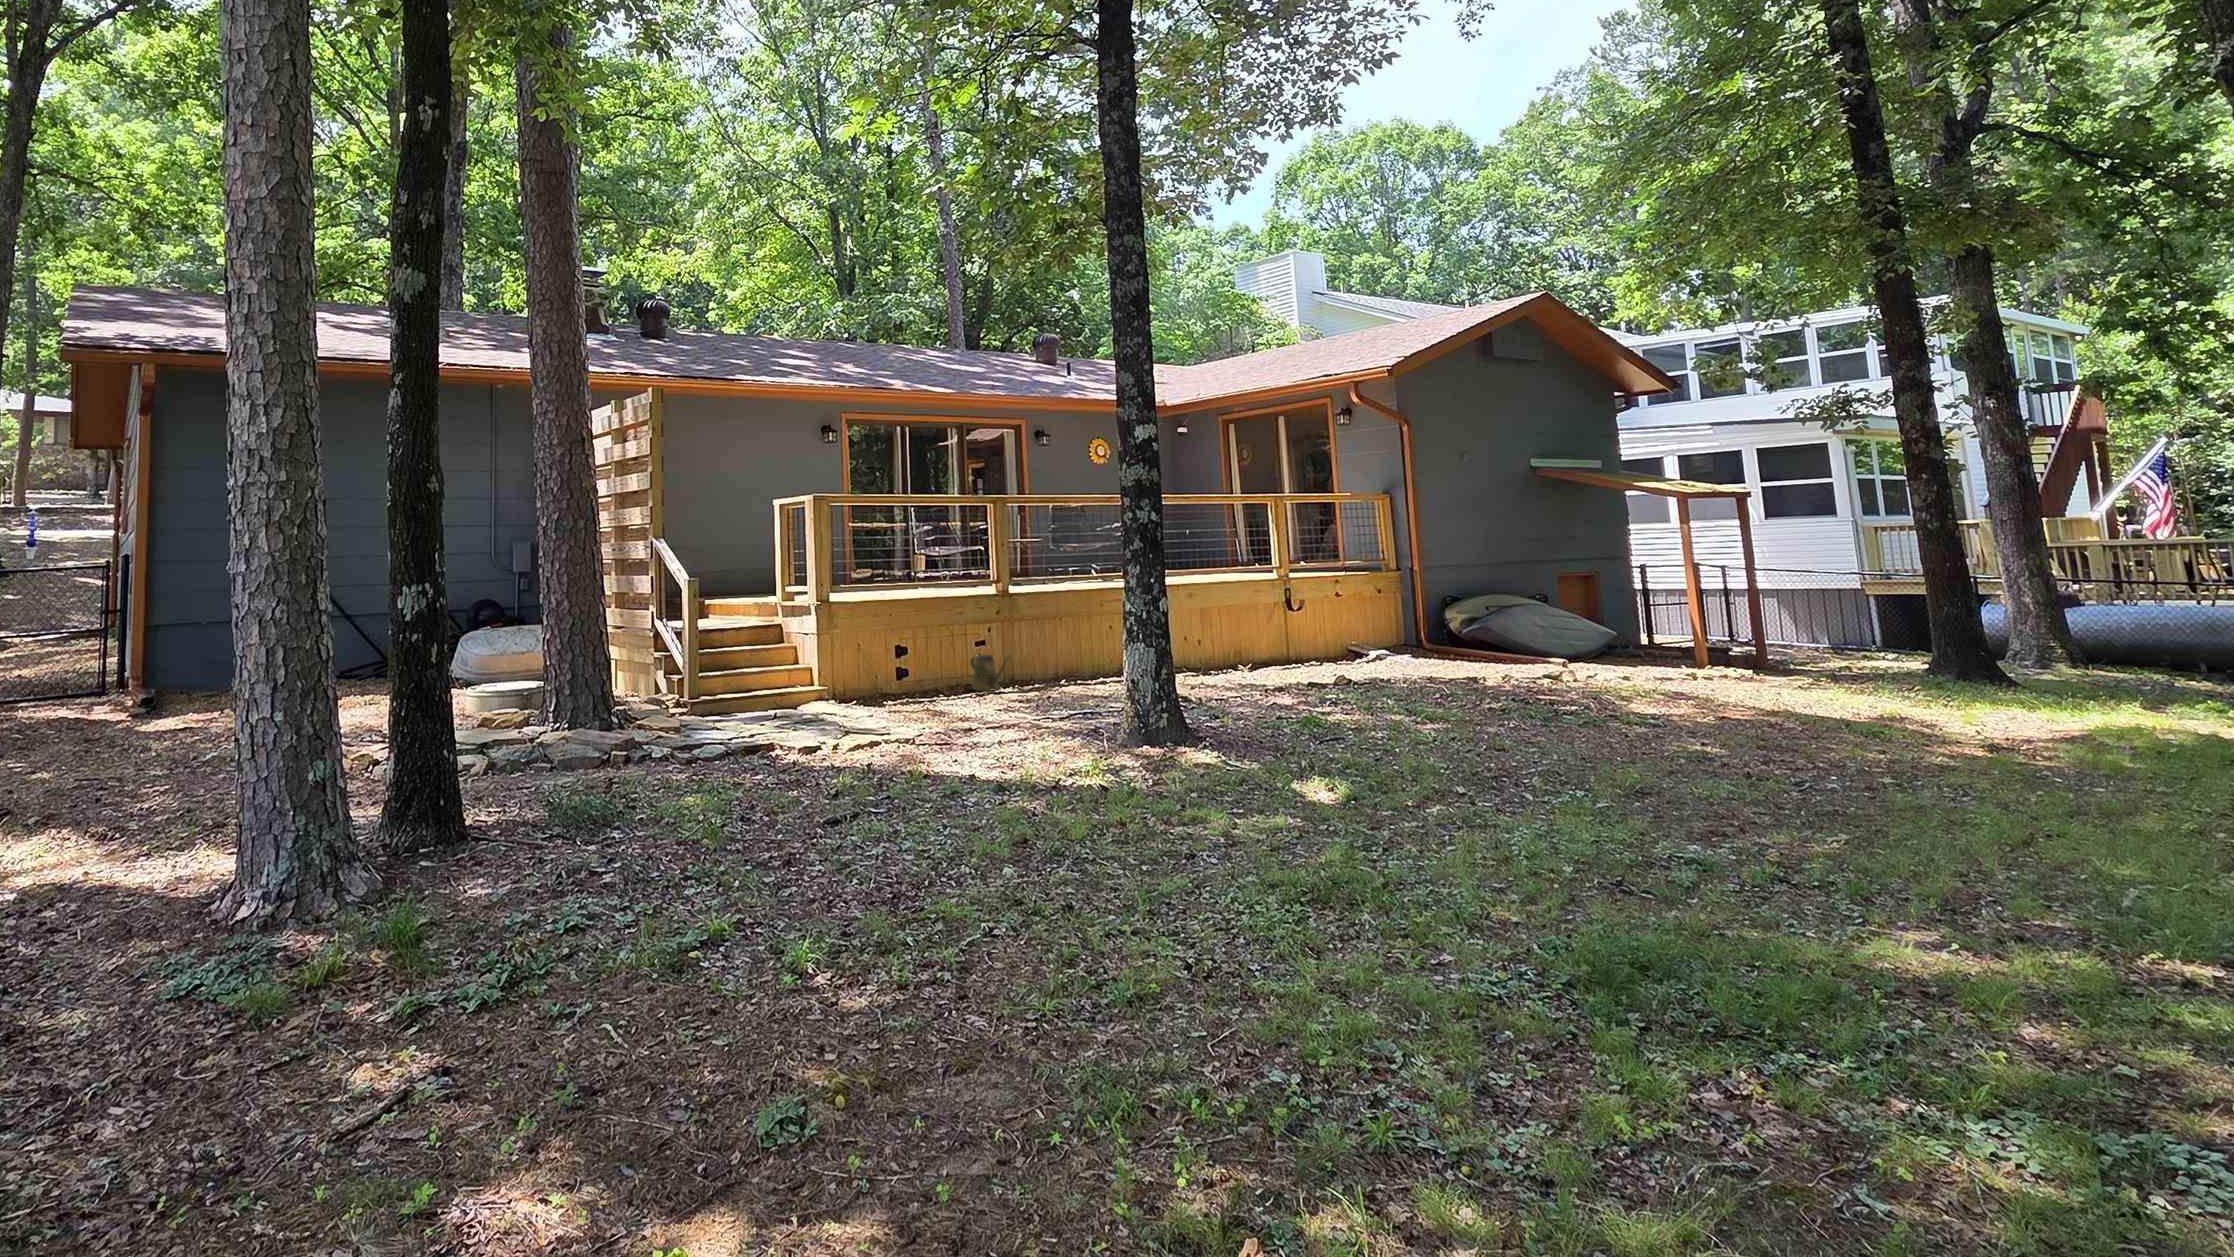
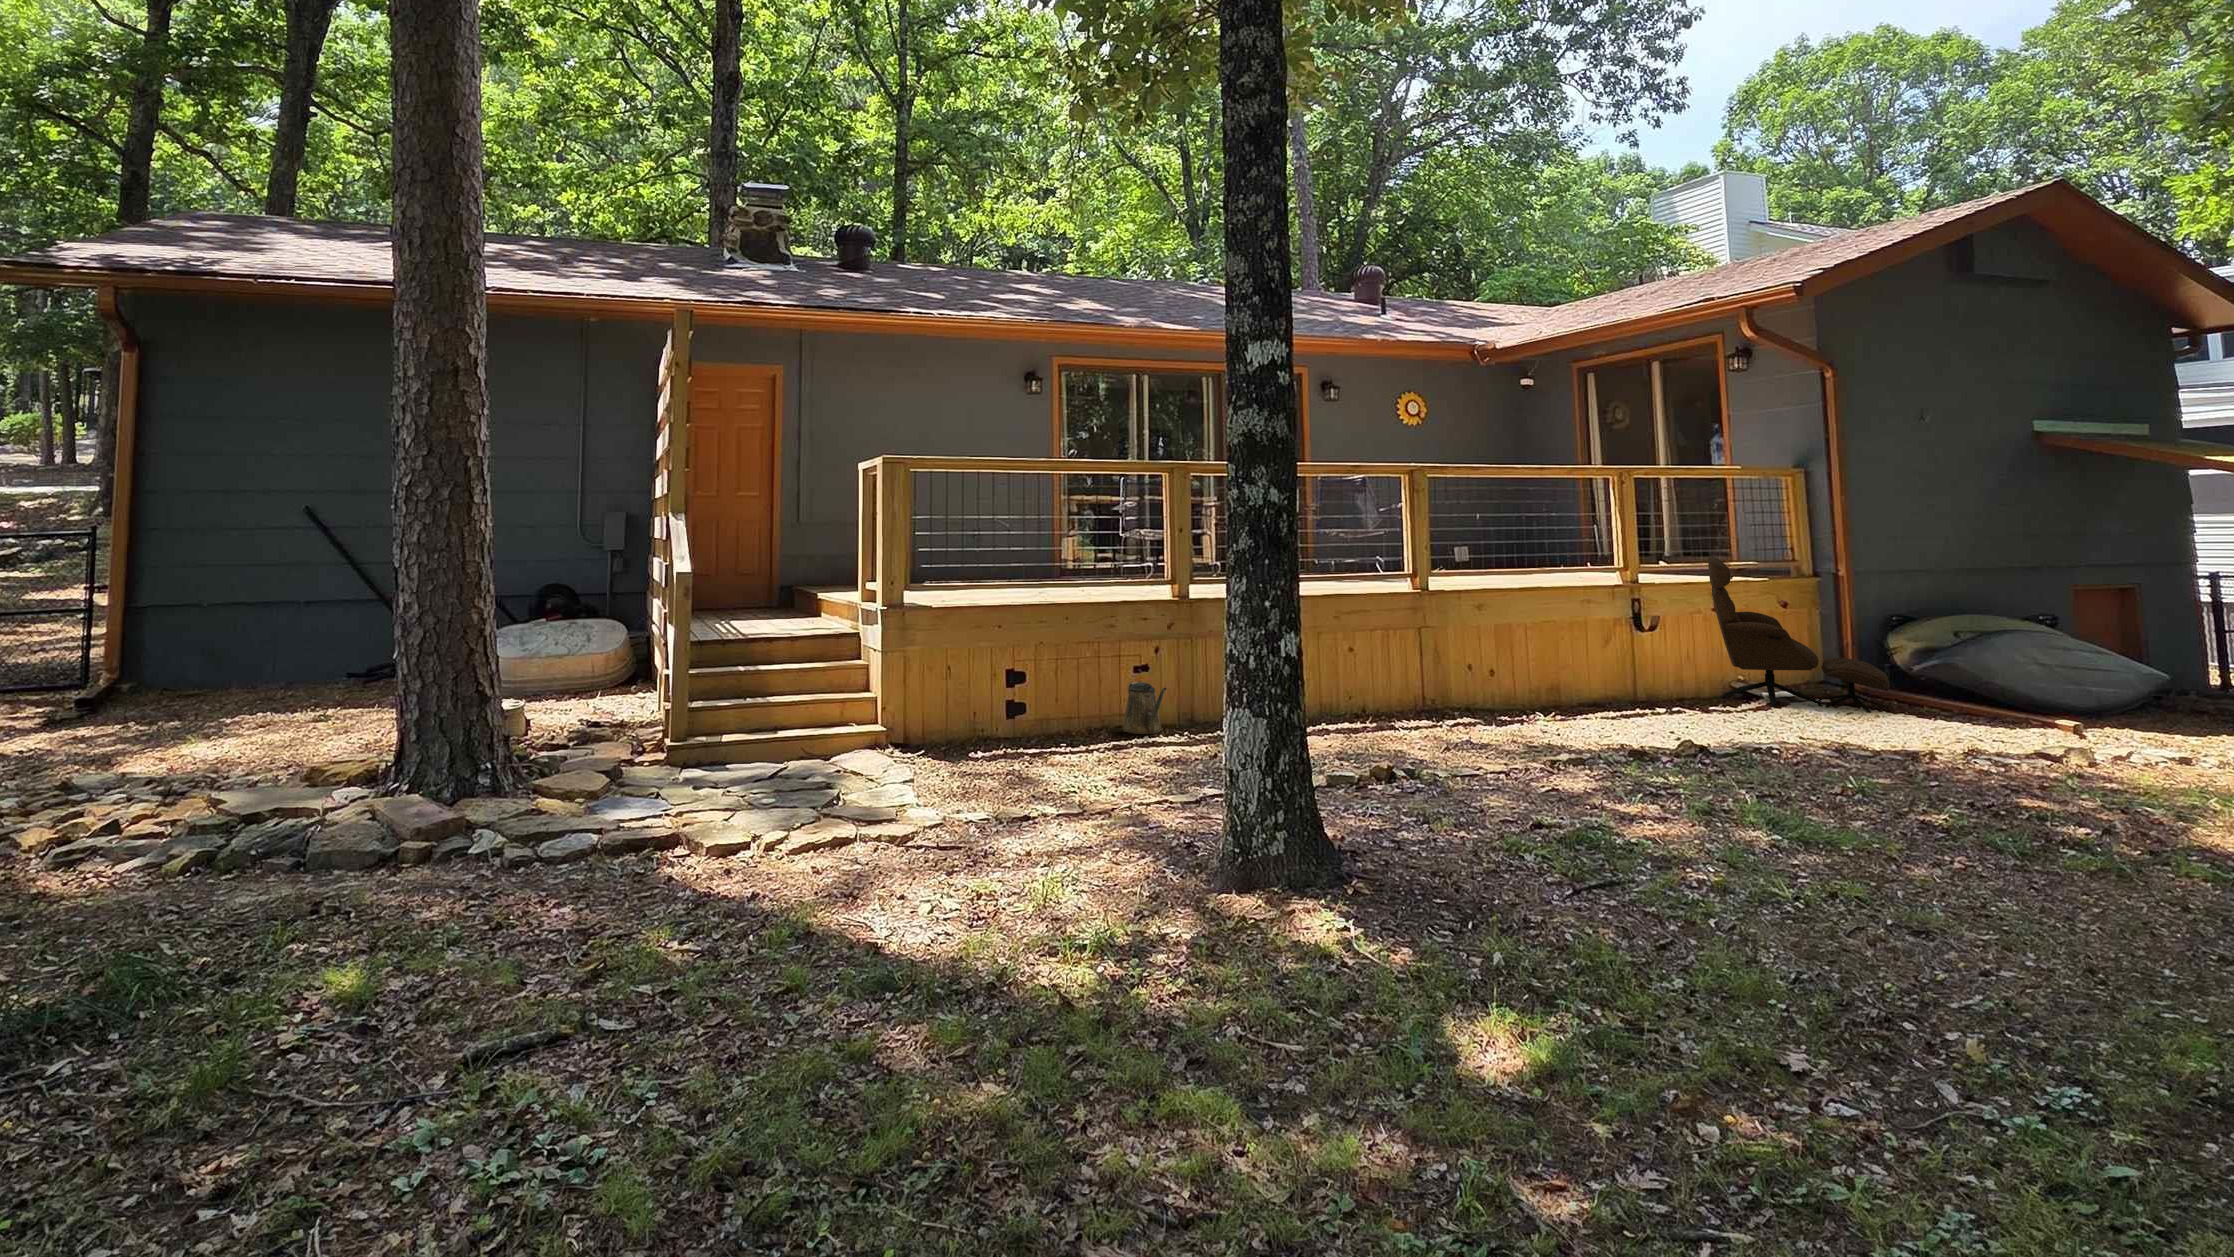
lounge chair: none [1334,558,1456,663] -> present [1708,556,1890,713]

